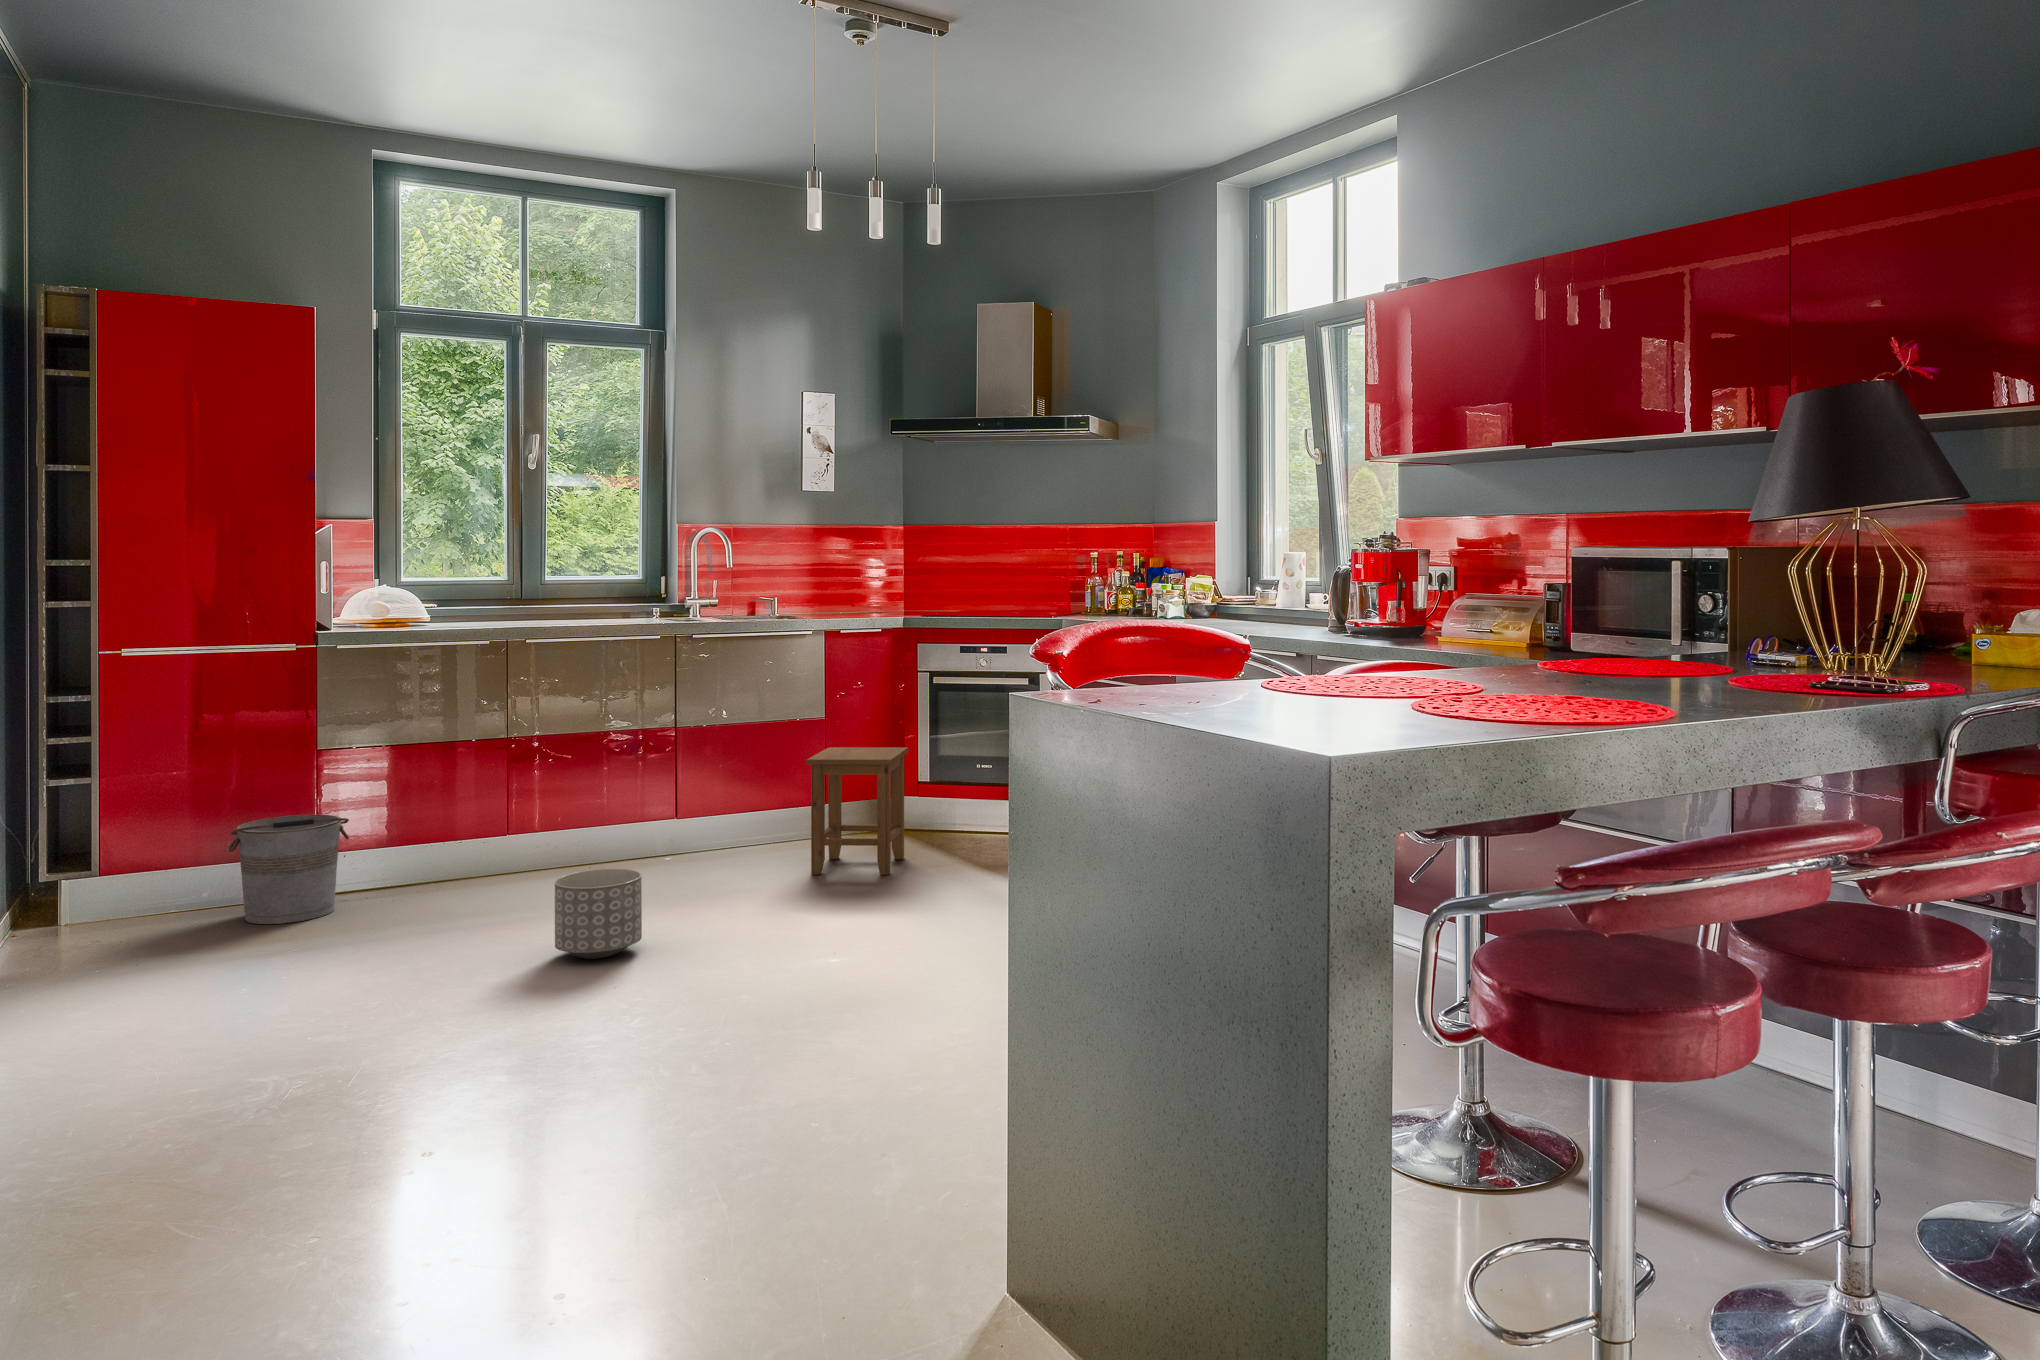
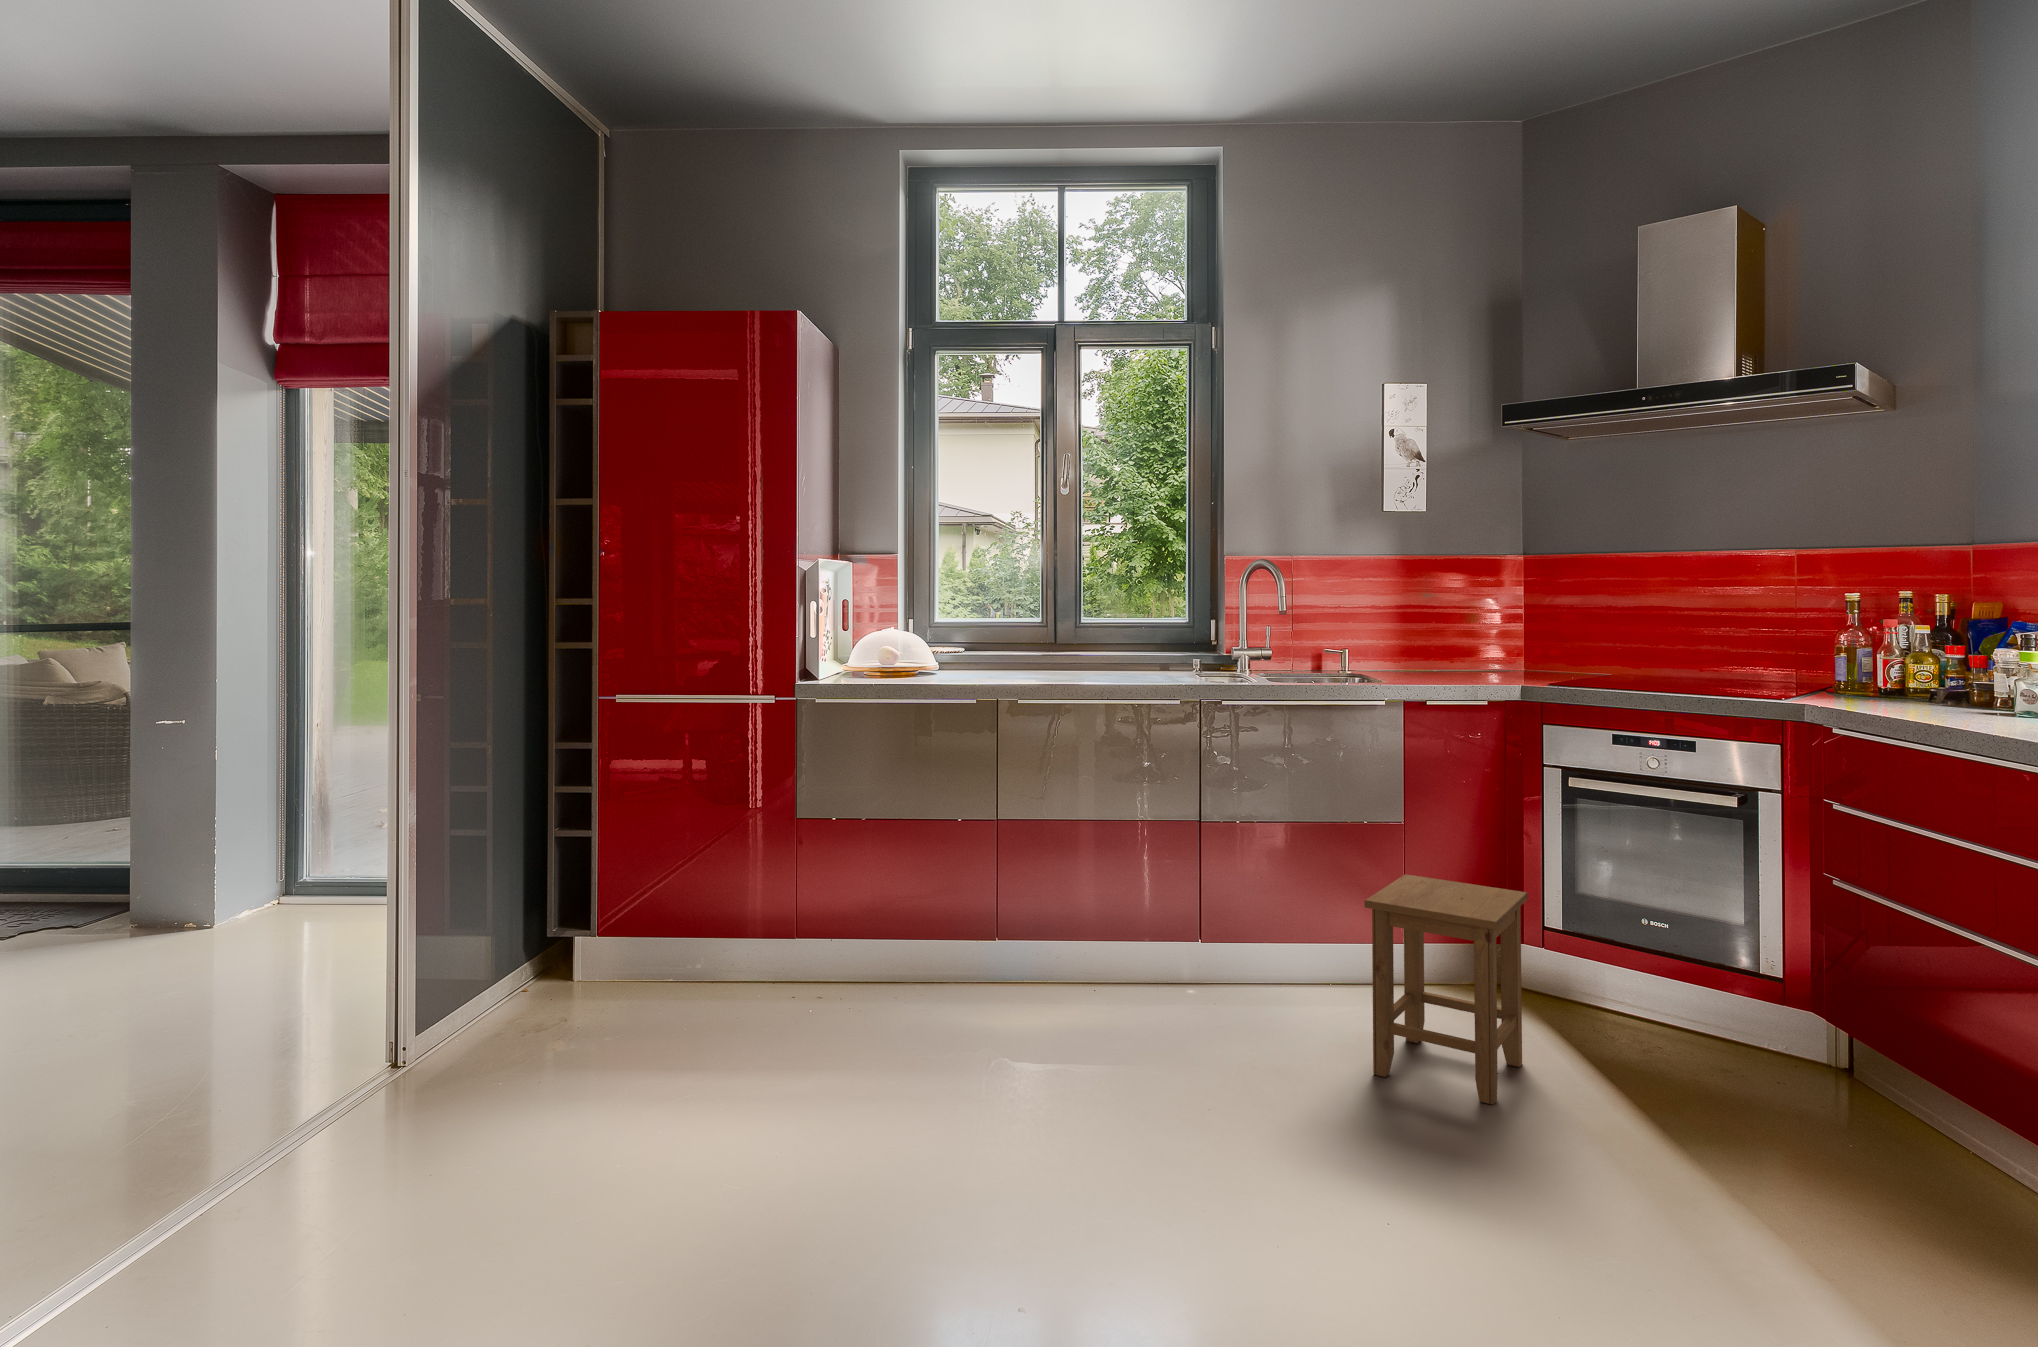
bucket: present [229,815,349,924] -> none [711,887,831,1022]
planter: present [555,869,642,959] -> none [954,1065,1077,1222]

